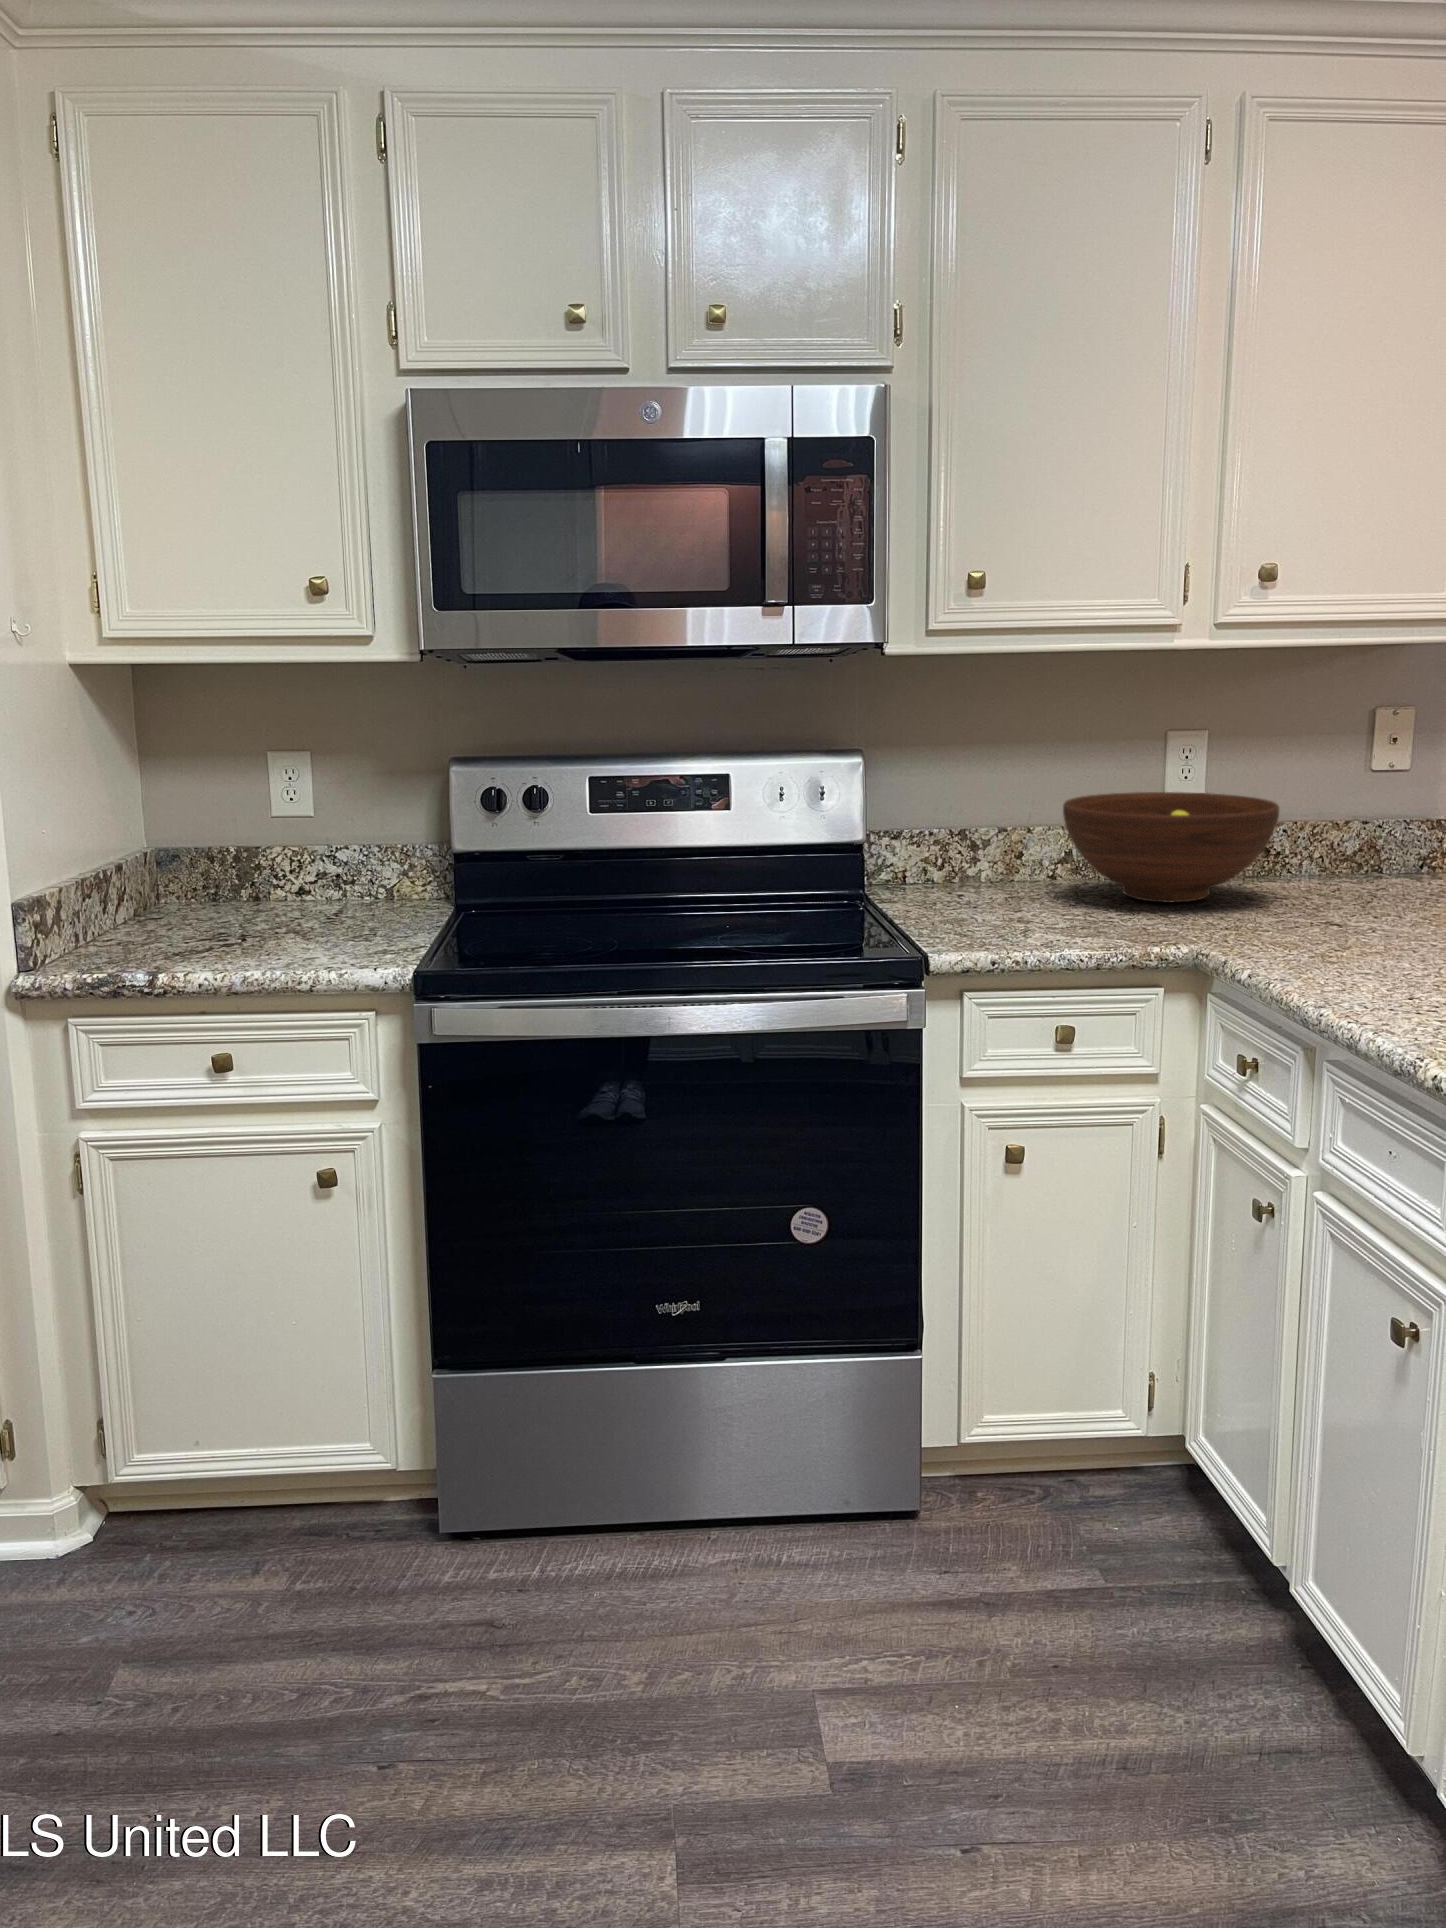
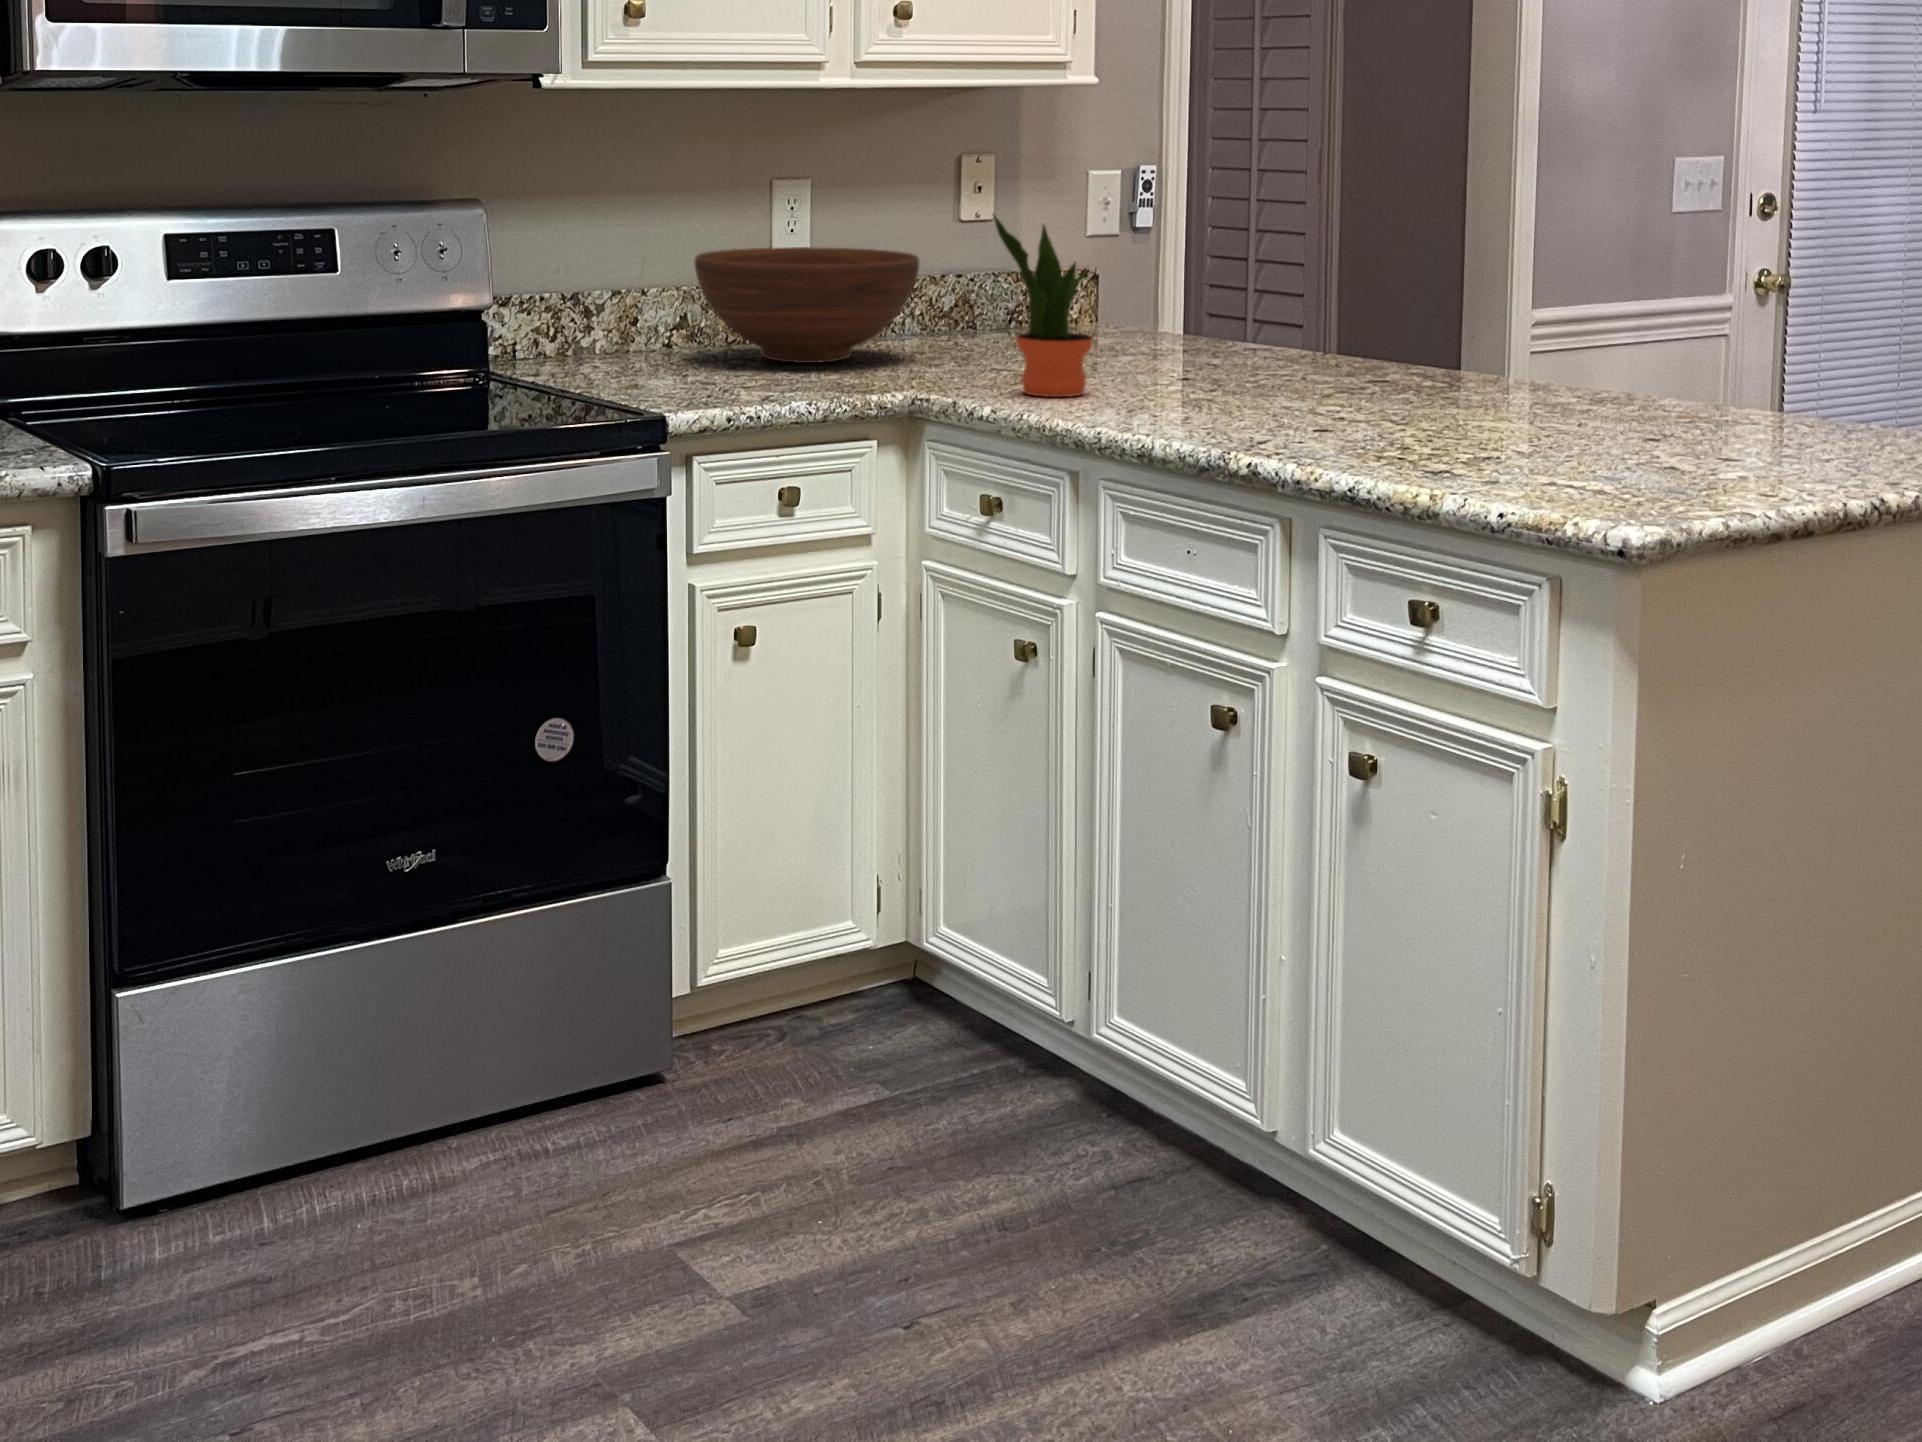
potted plant: none [1277,775,1385,964] -> present [993,215,1093,397]

